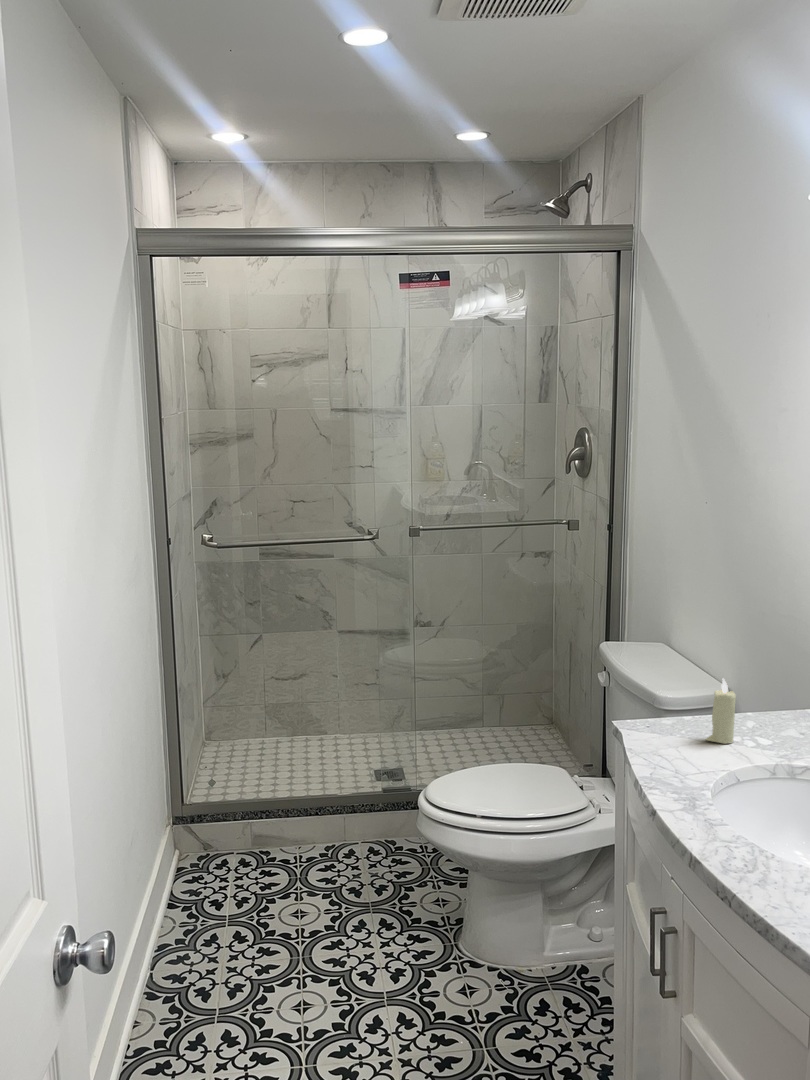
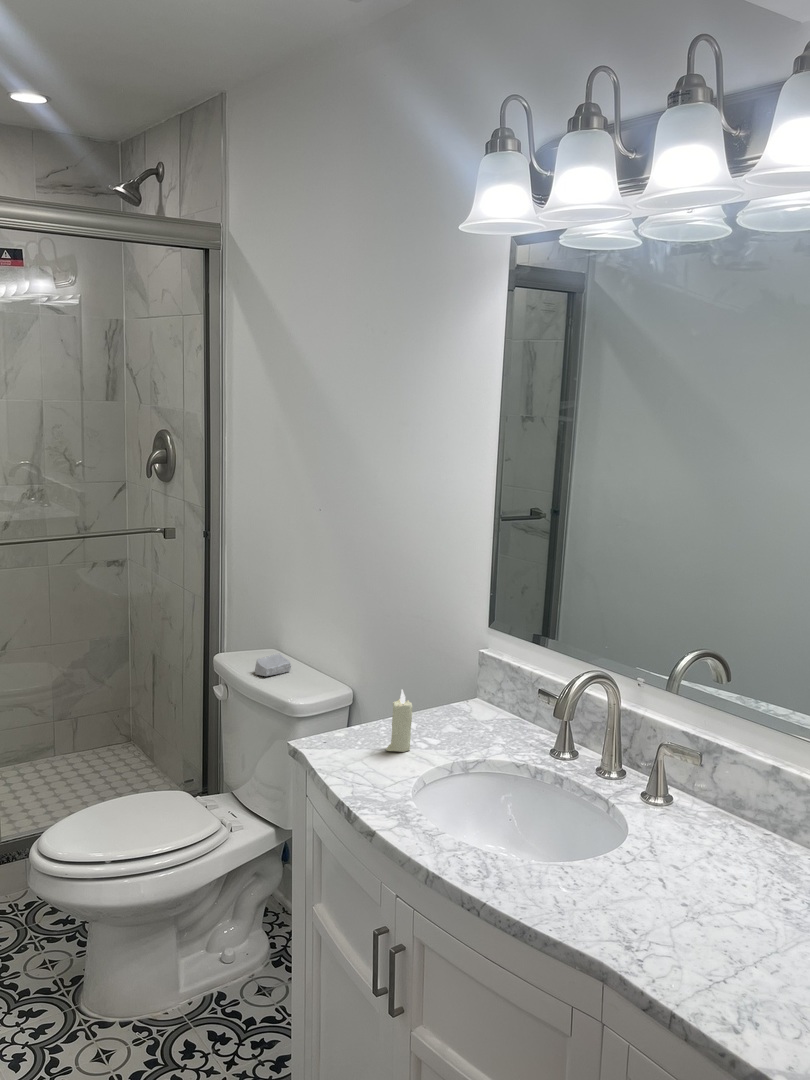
soap bar: none [634,642,672,663] -> present [255,653,291,676]

